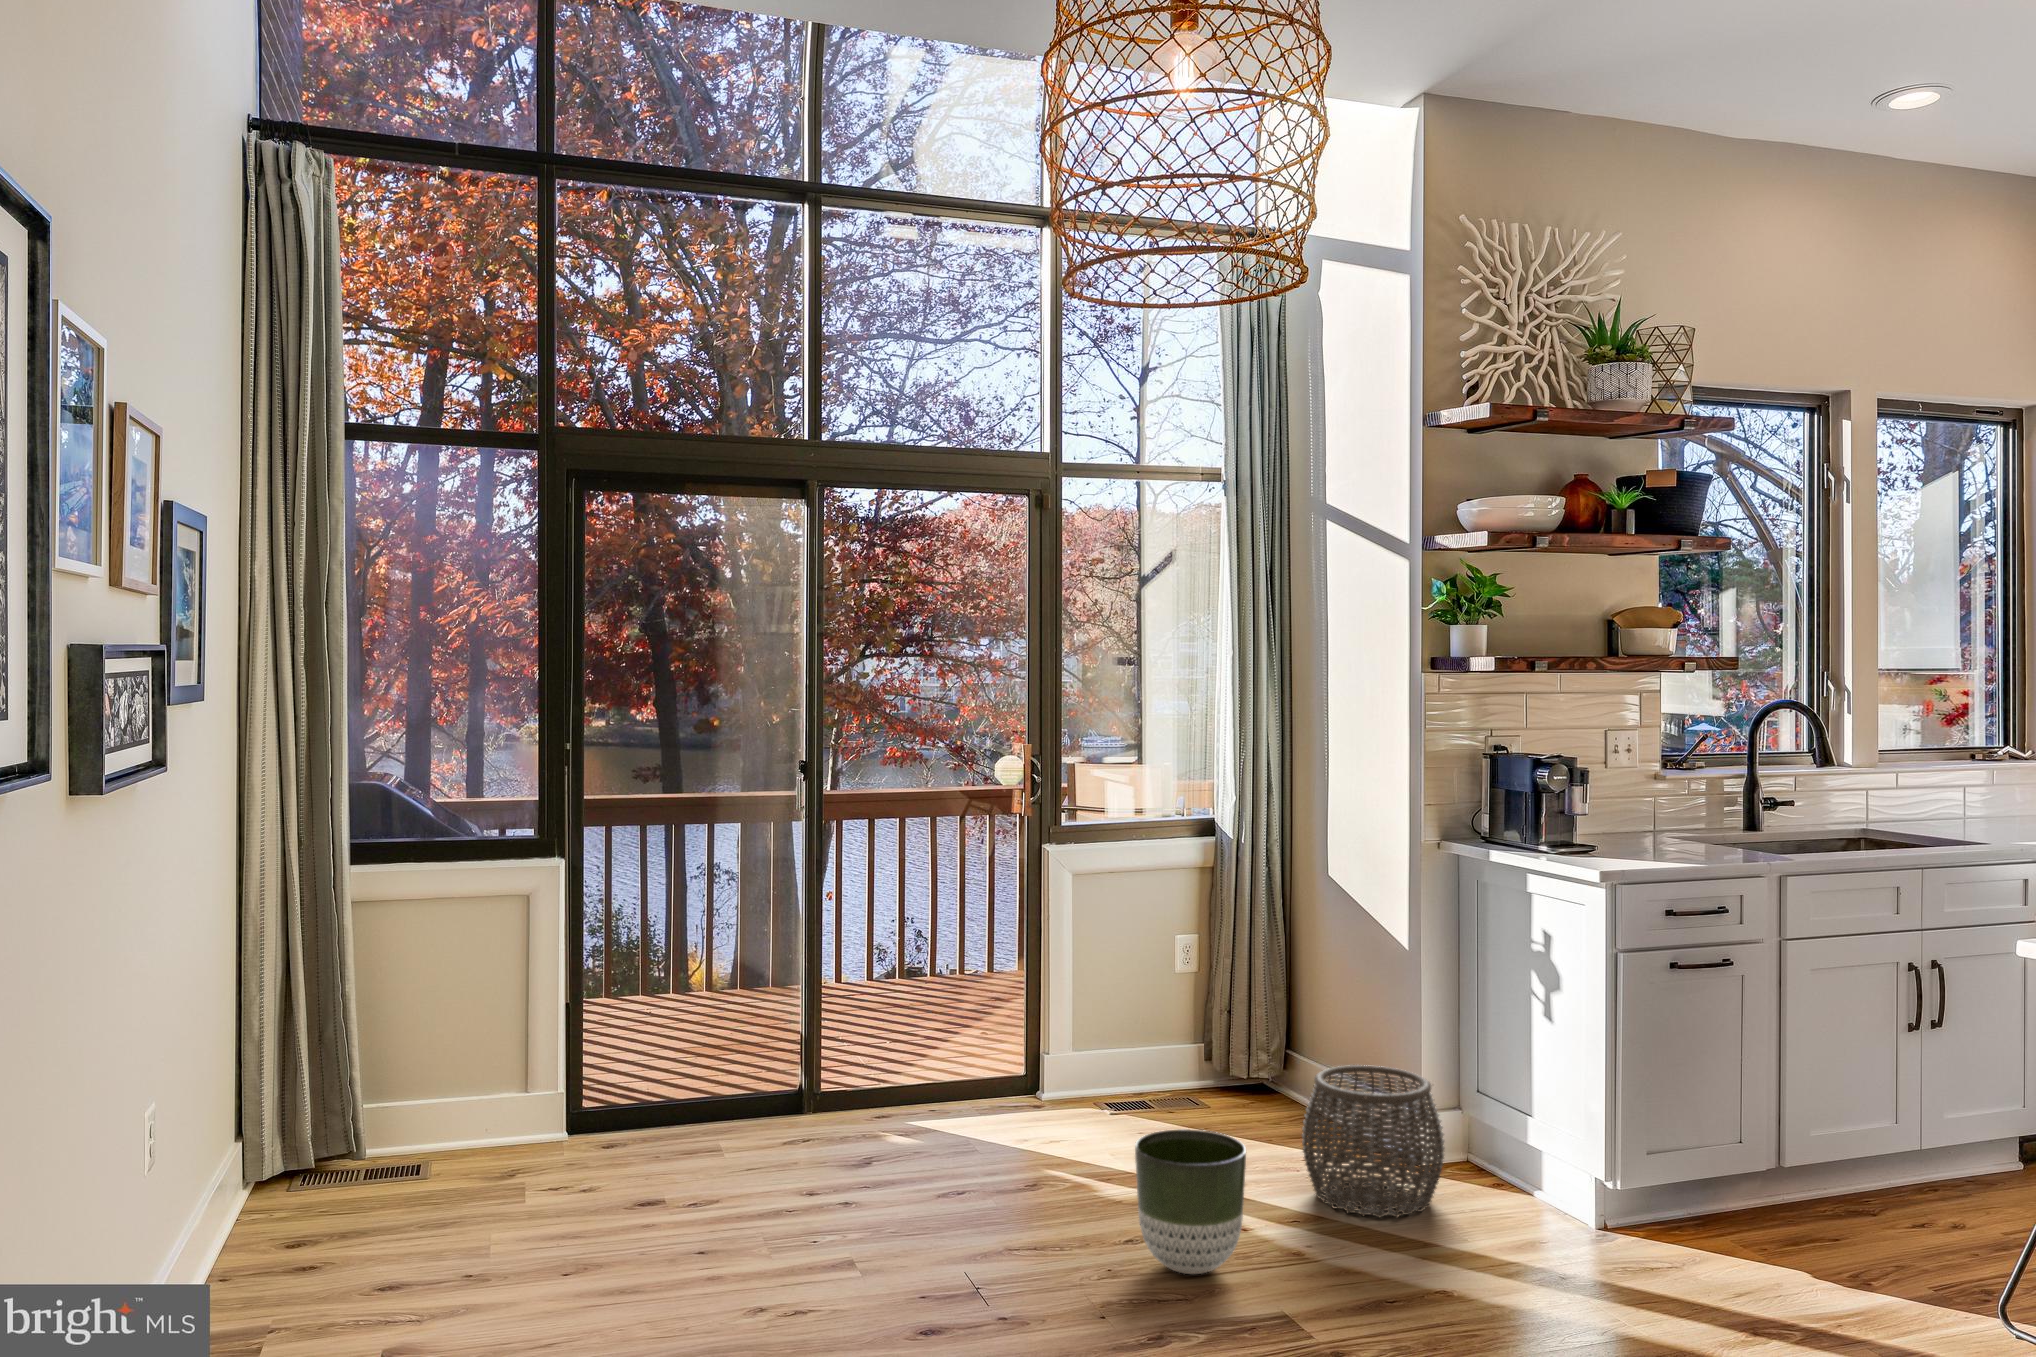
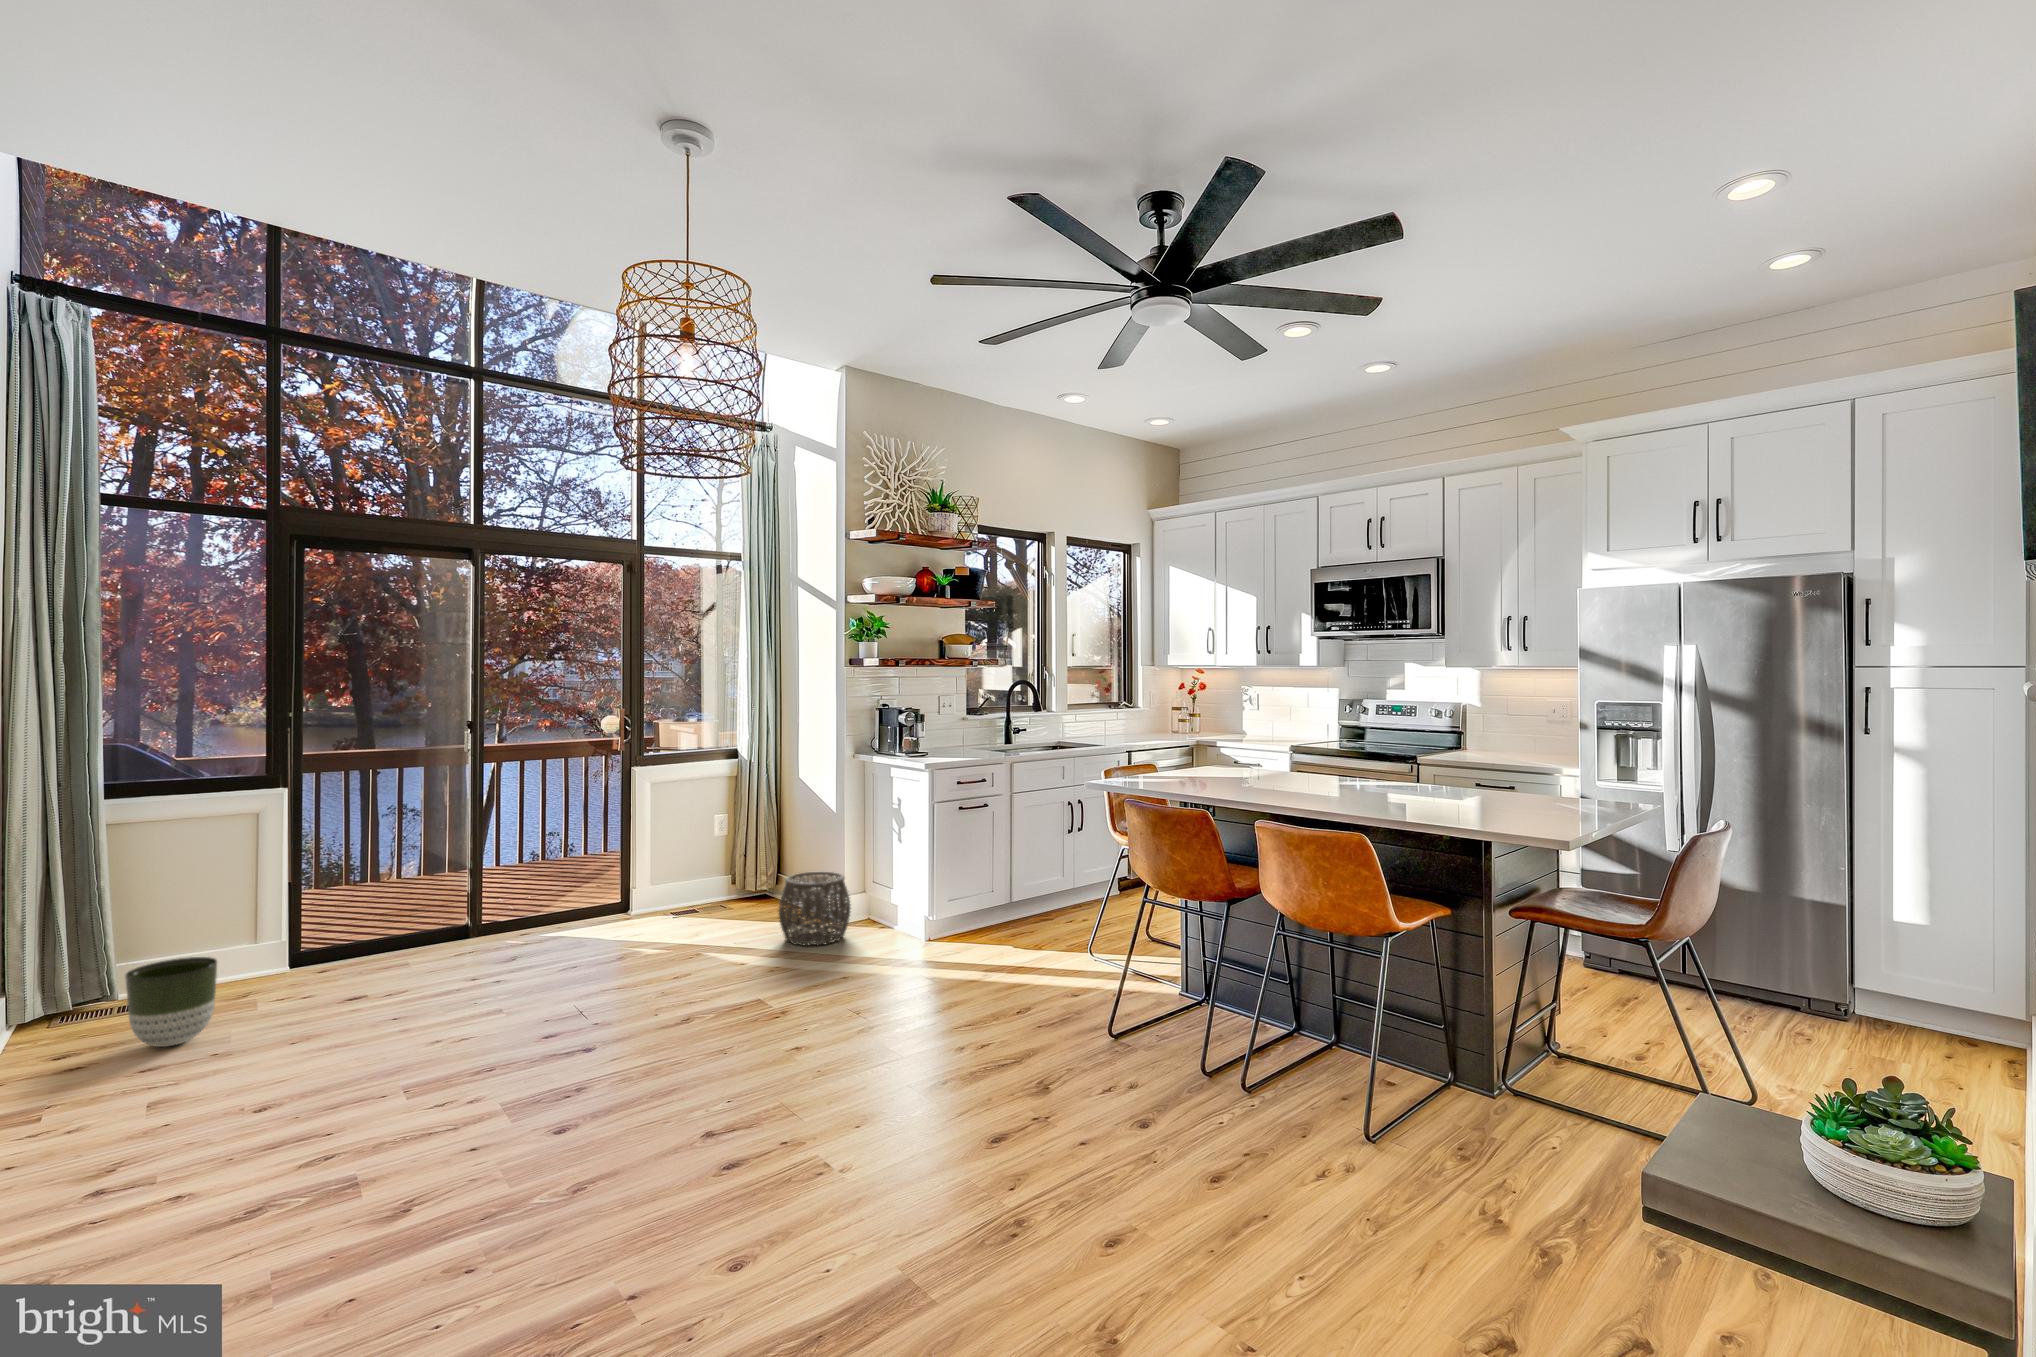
planter: present [1135,1129,1246,1274] -> present [125,957,217,1047]

